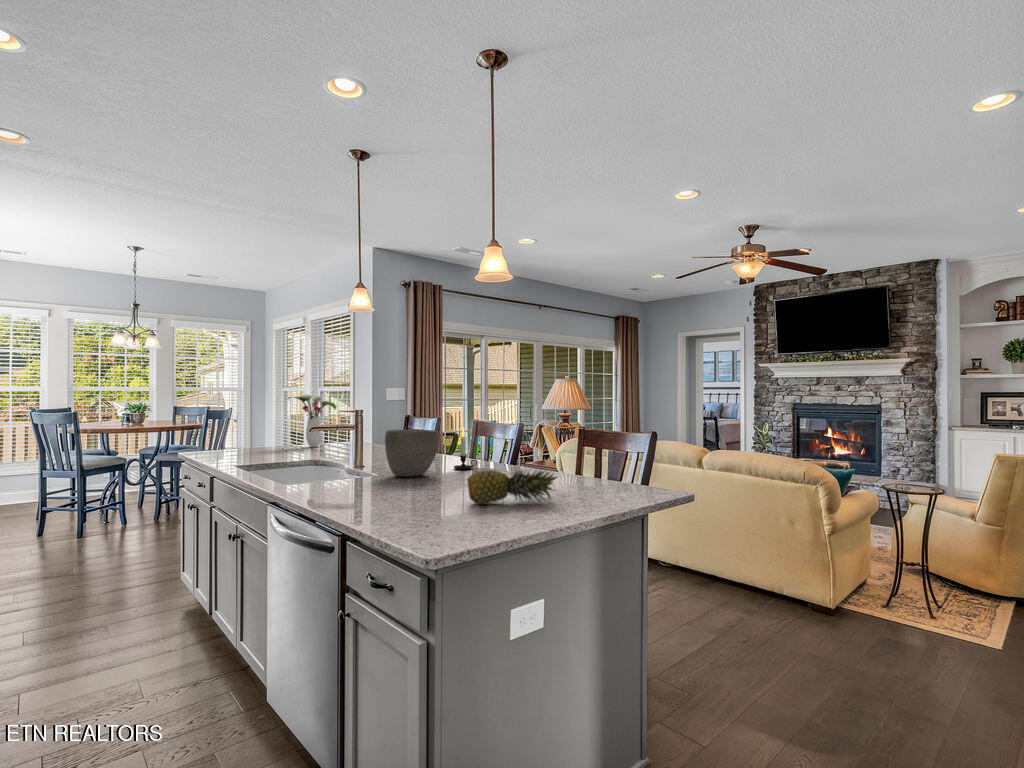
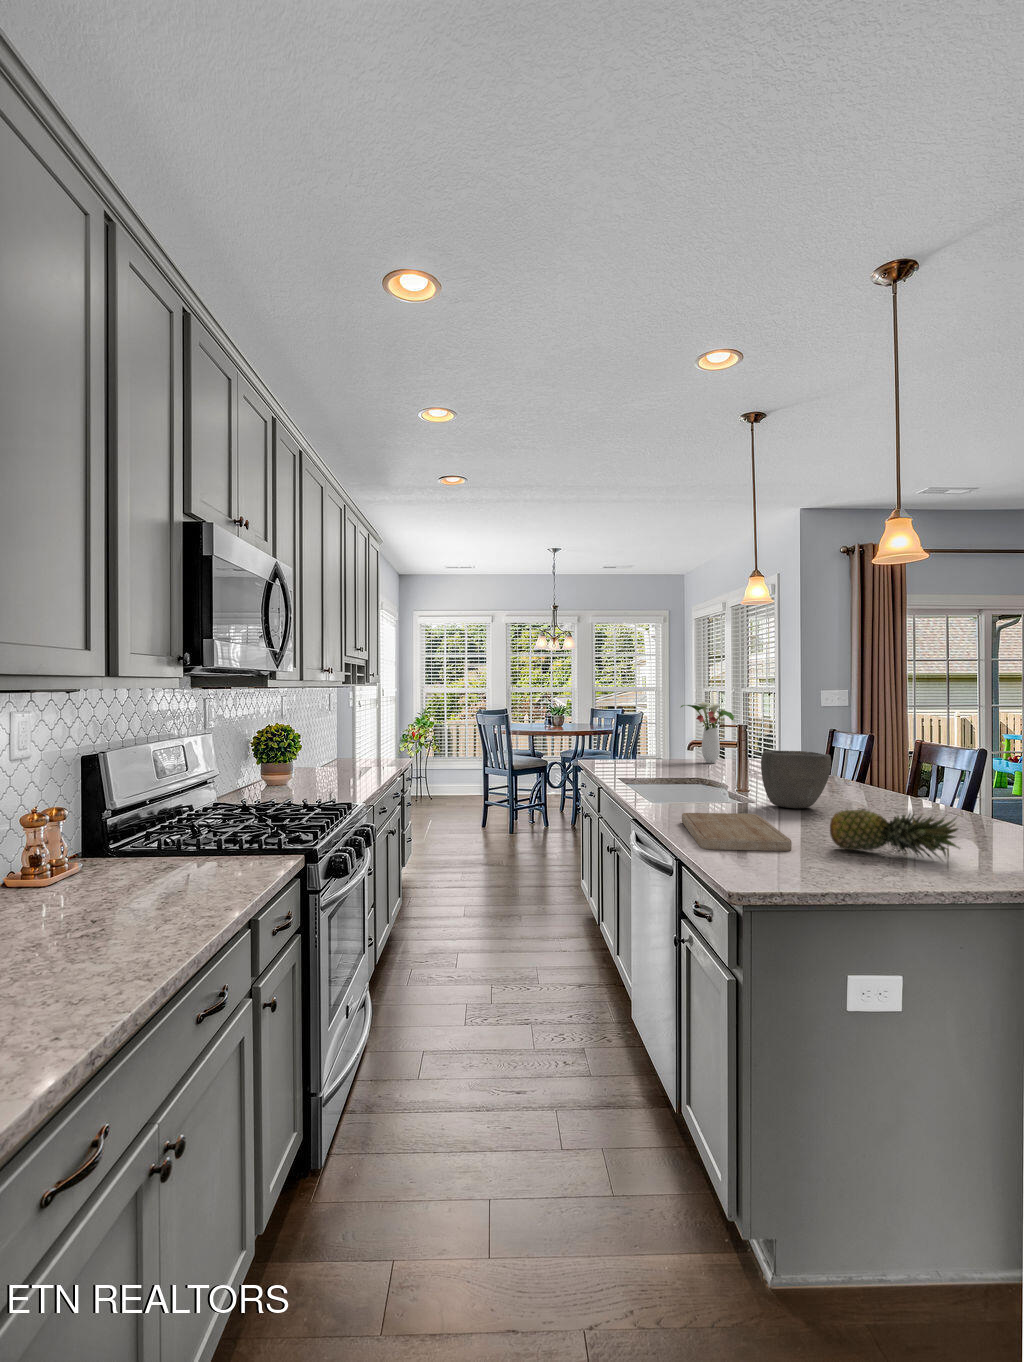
candle: present [454,427,477,470] -> none [857,751,892,807]
cutting board: none [329,485,441,522] -> present [682,813,792,851]

